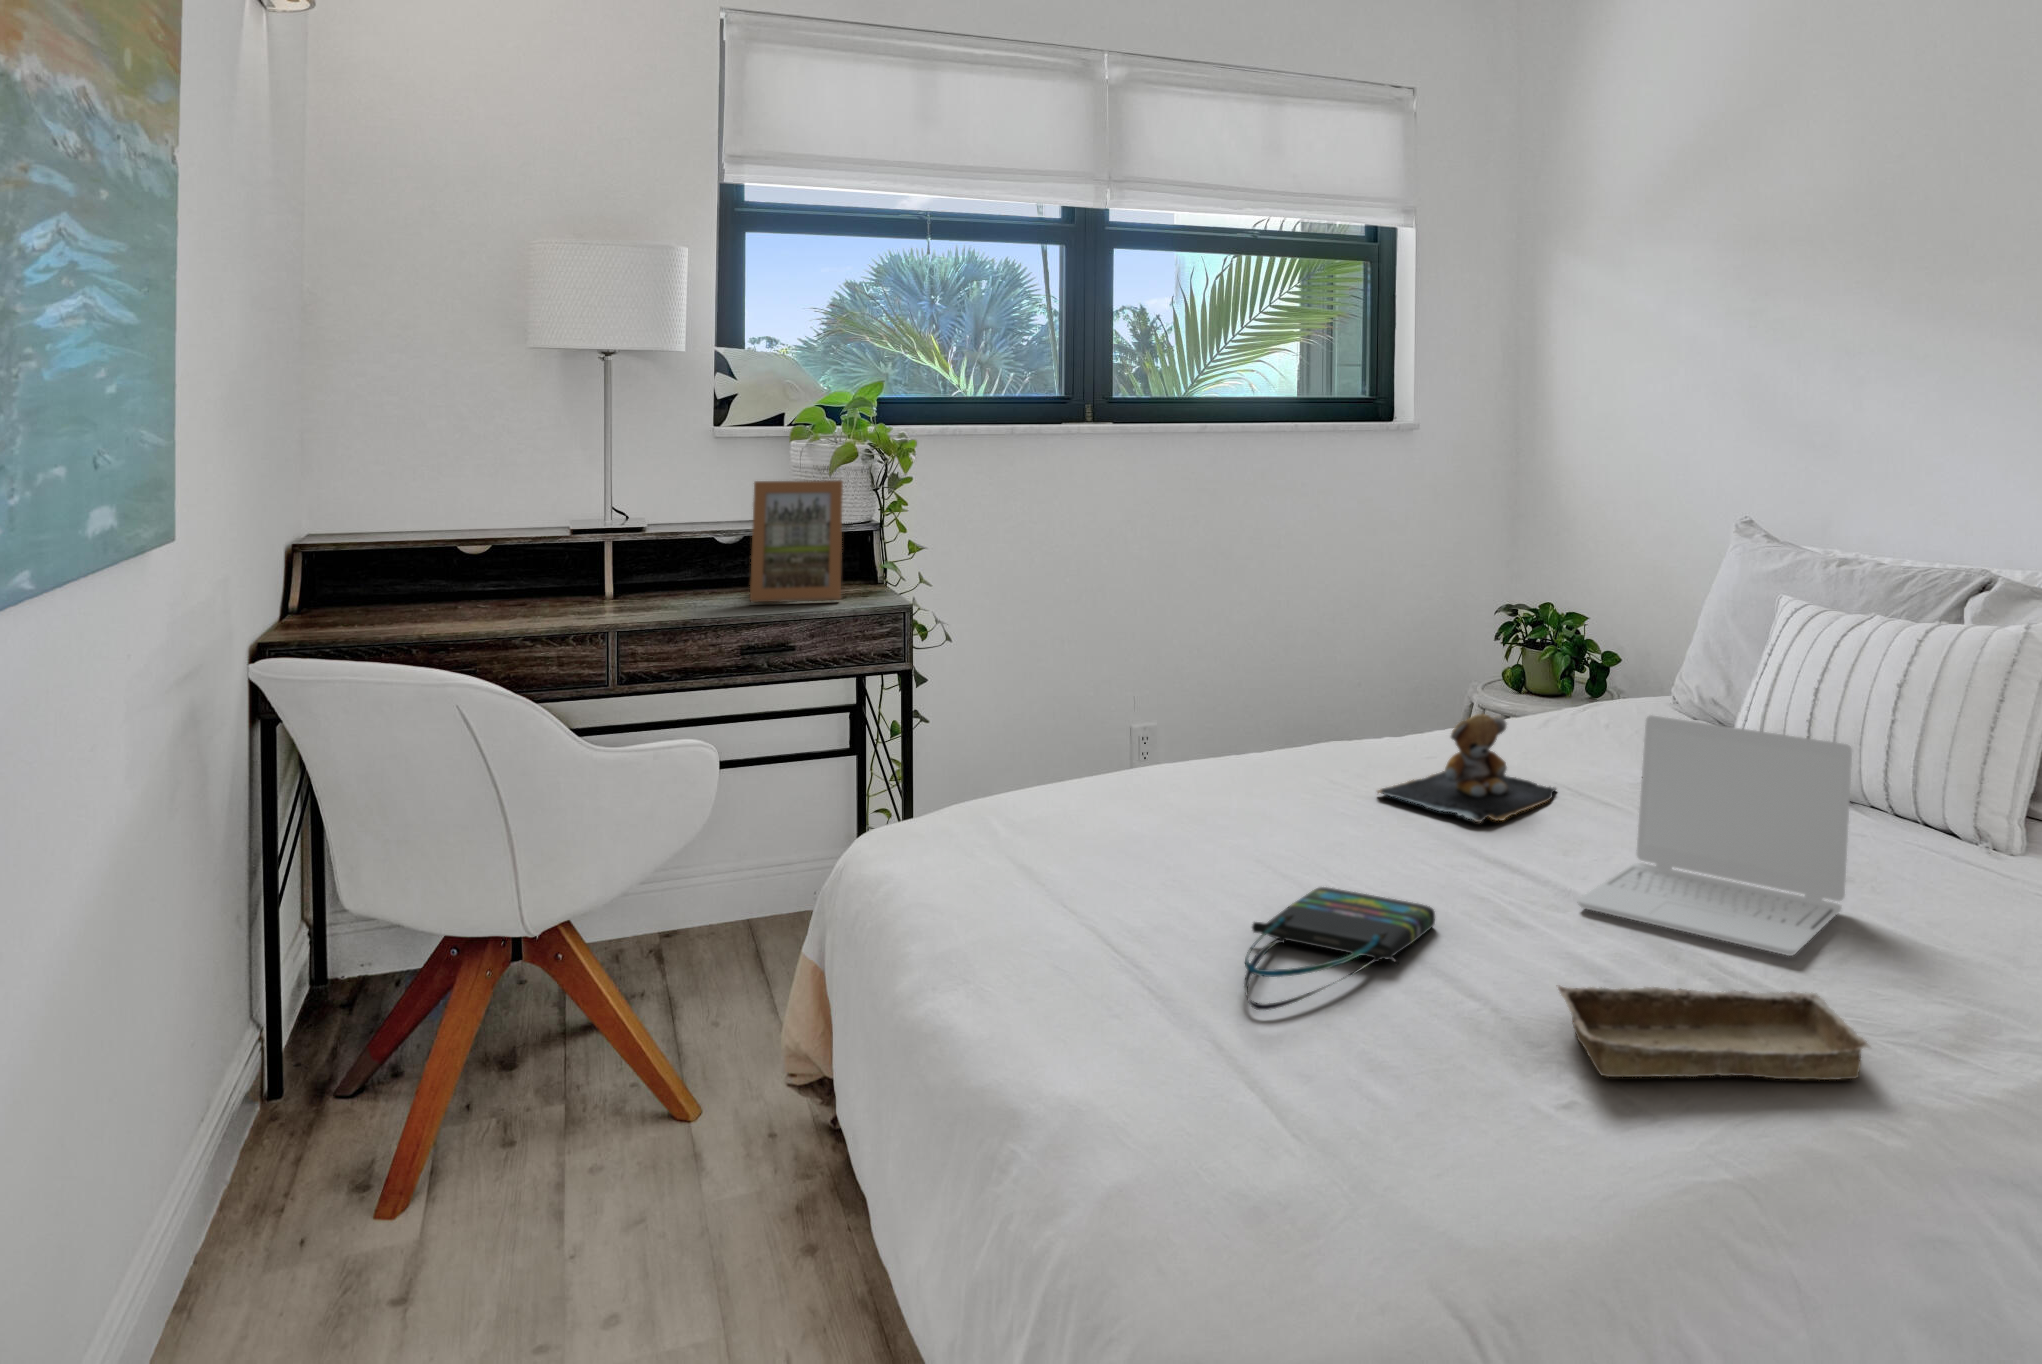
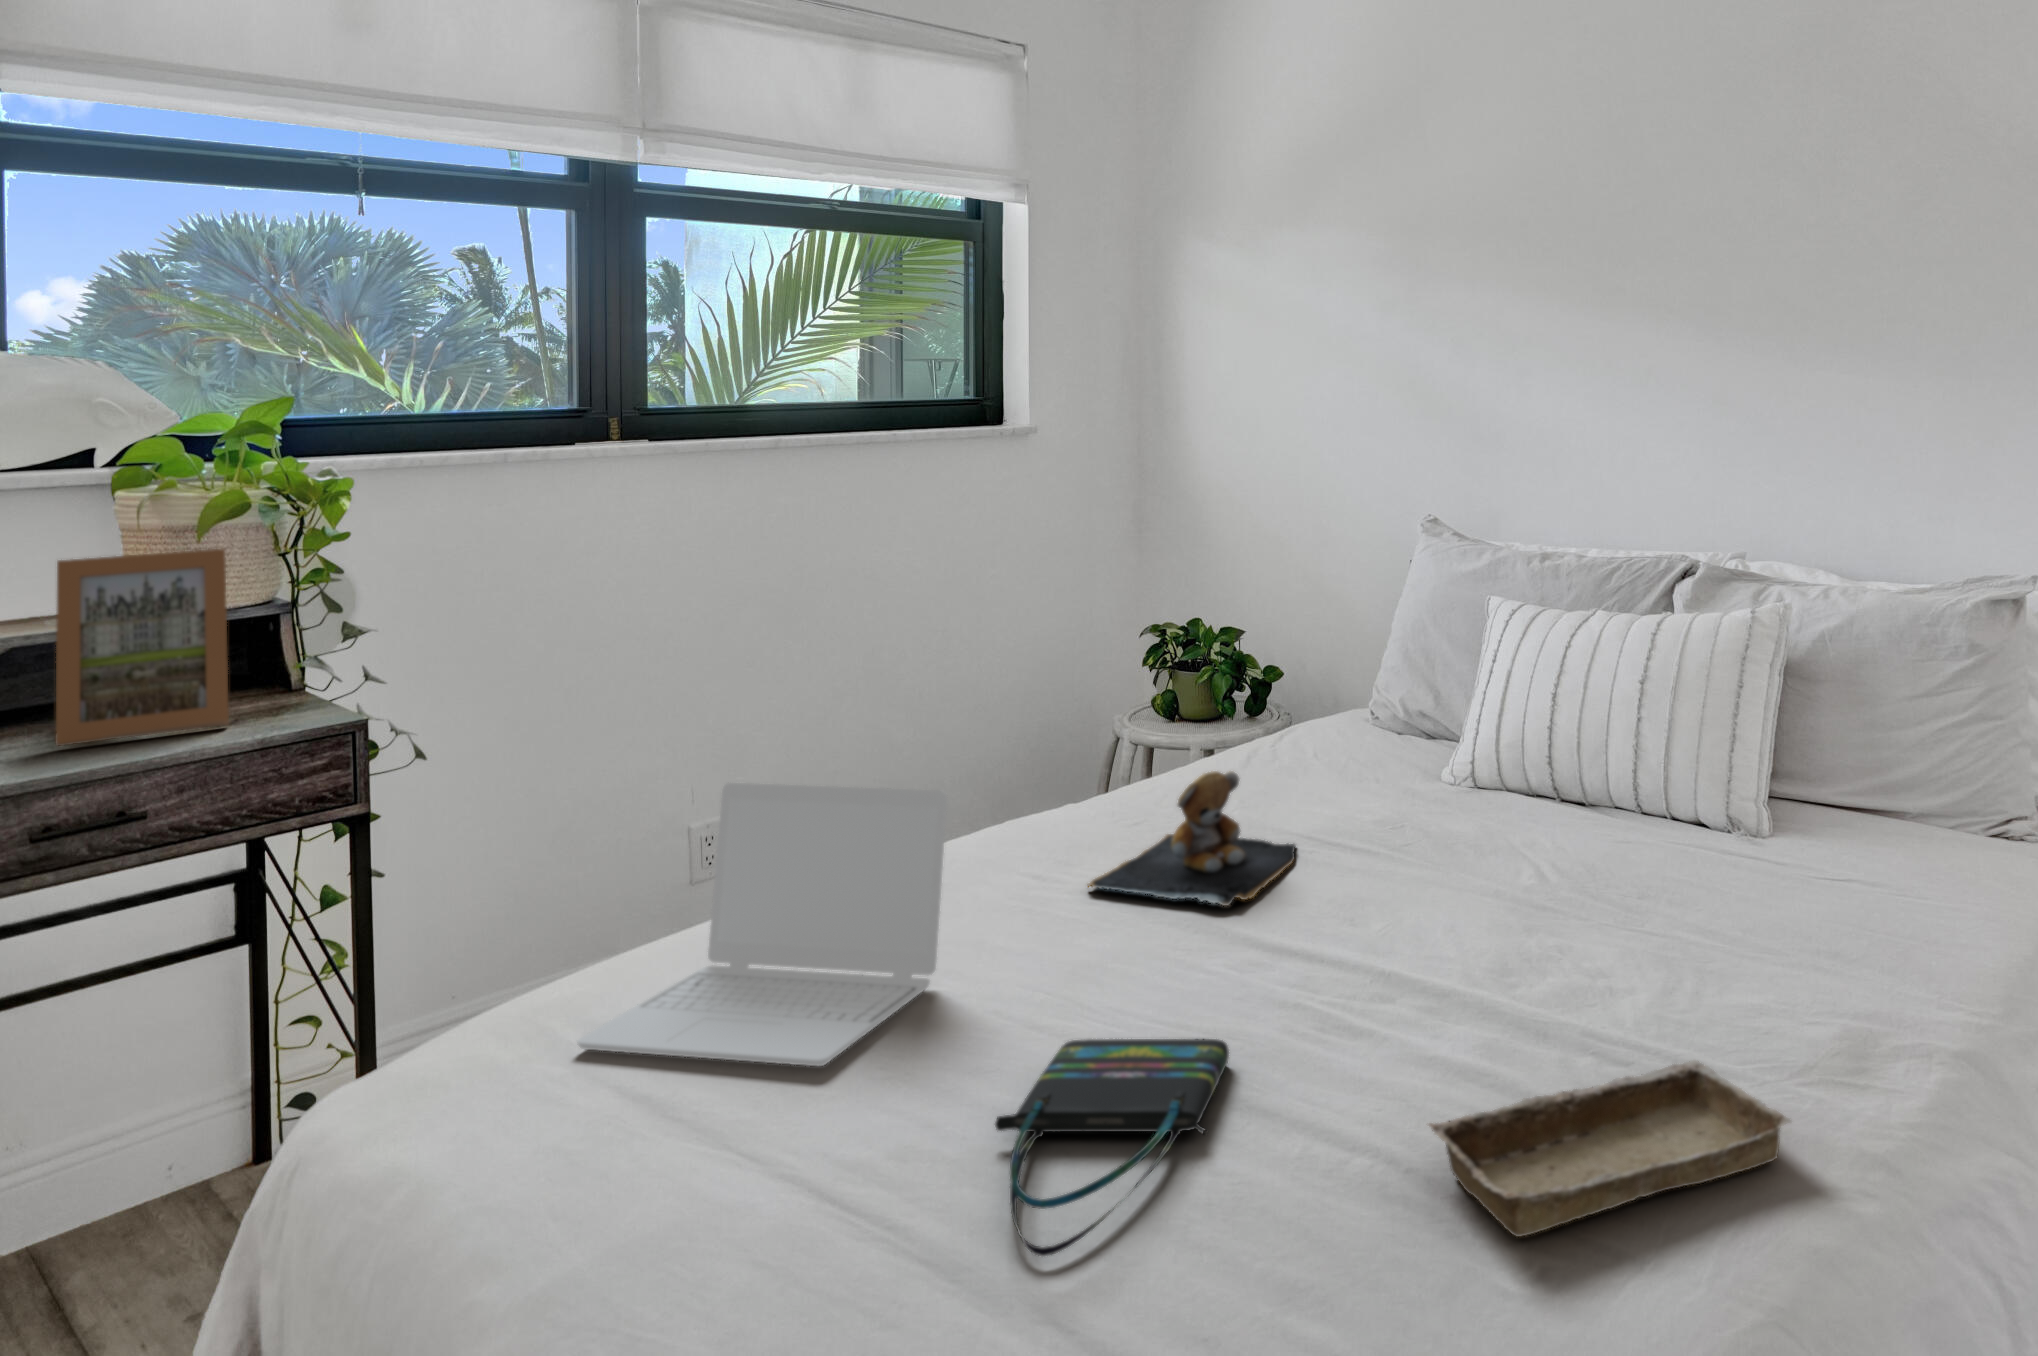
laptop: present [1578,715,1852,956] -> present [577,783,947,1066]

